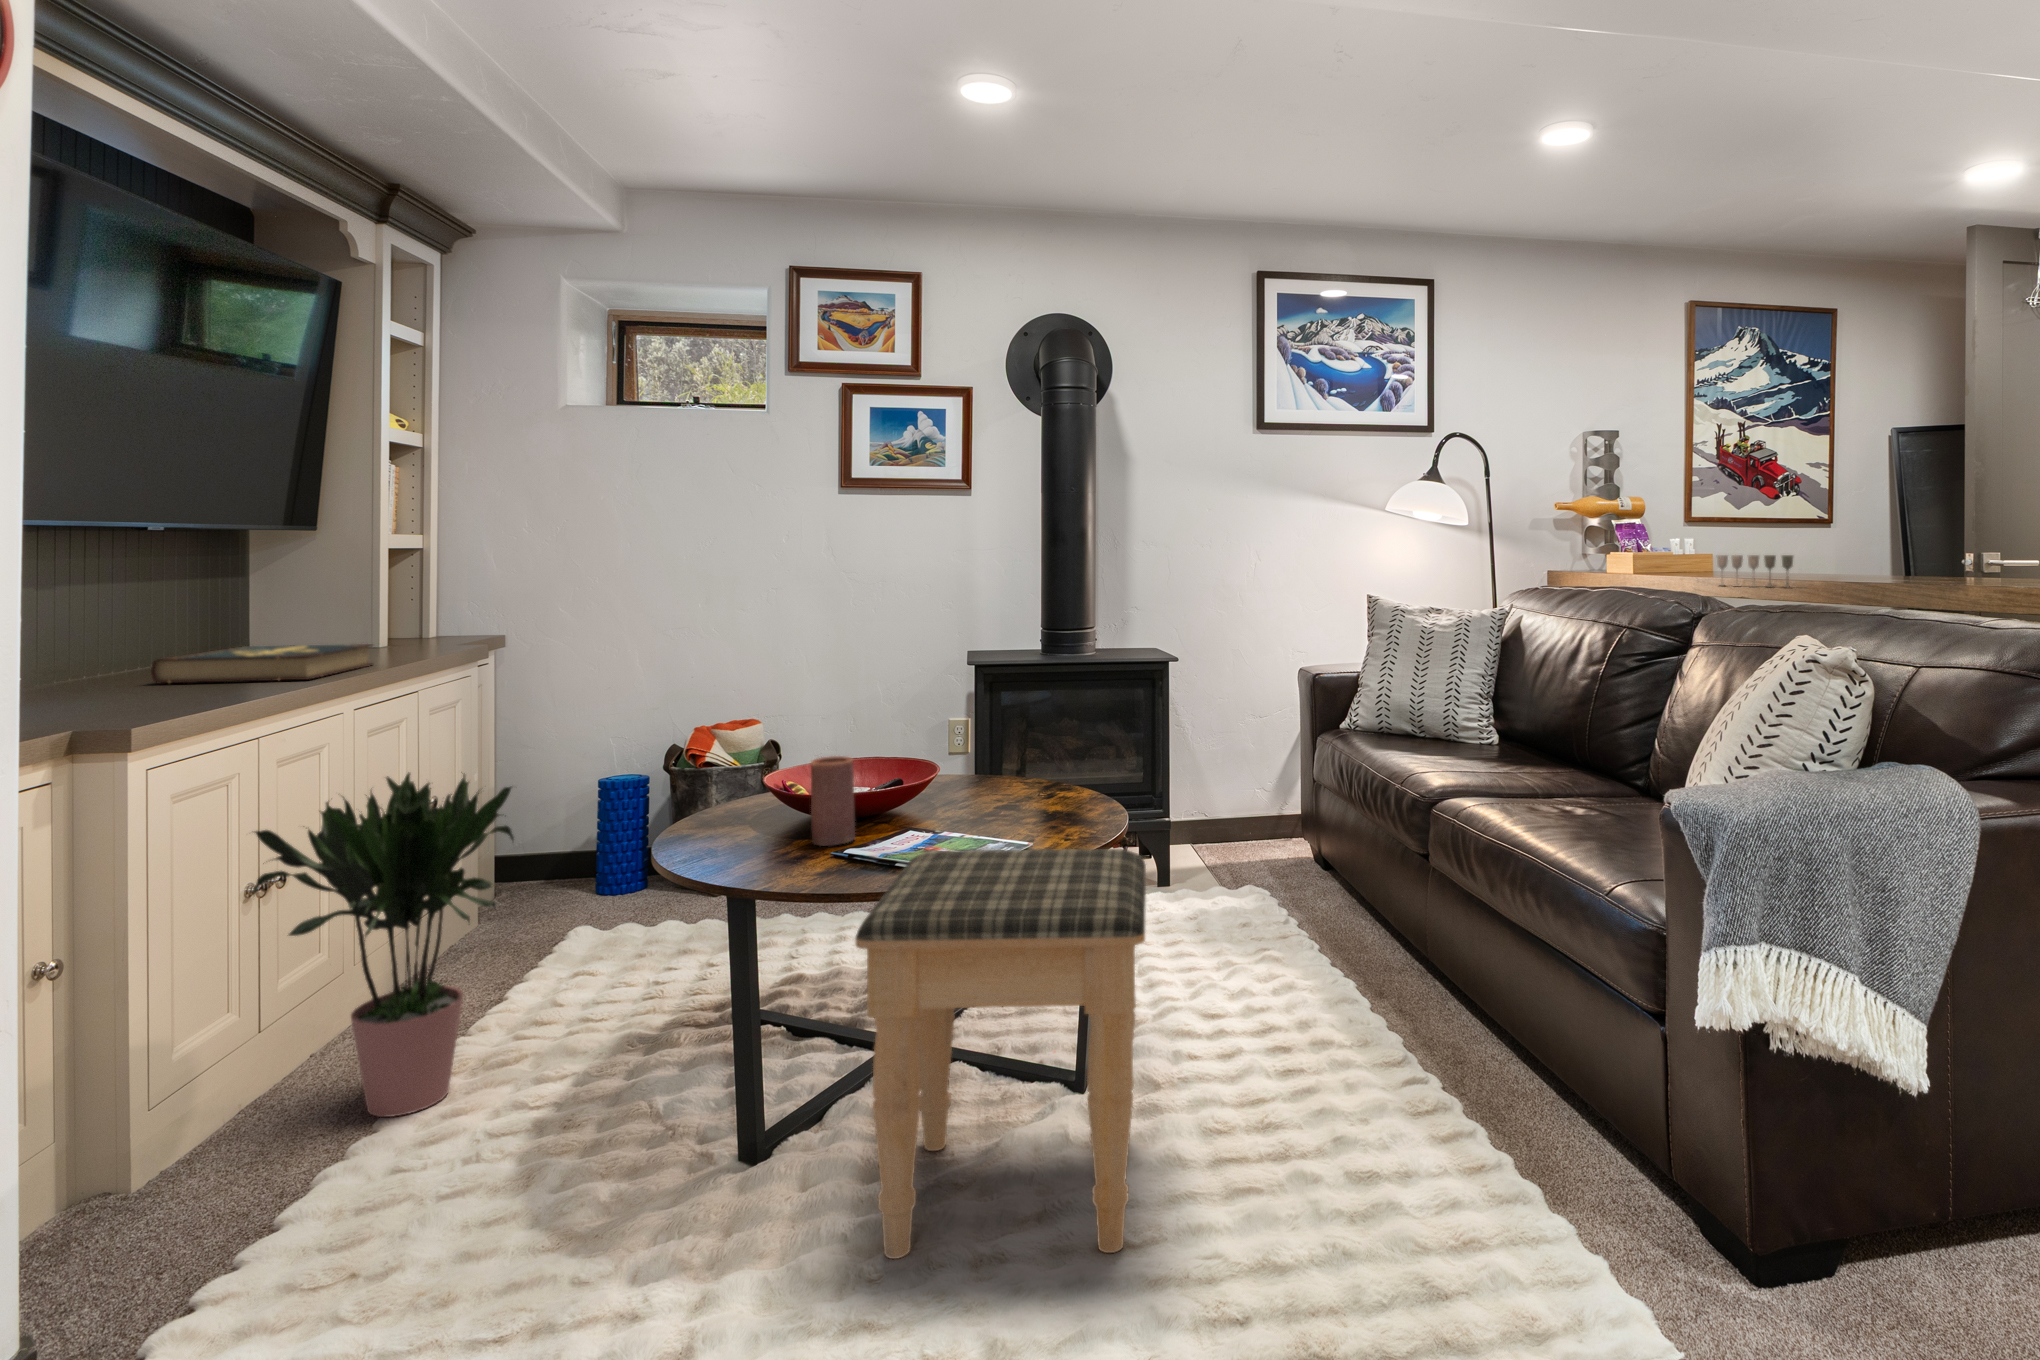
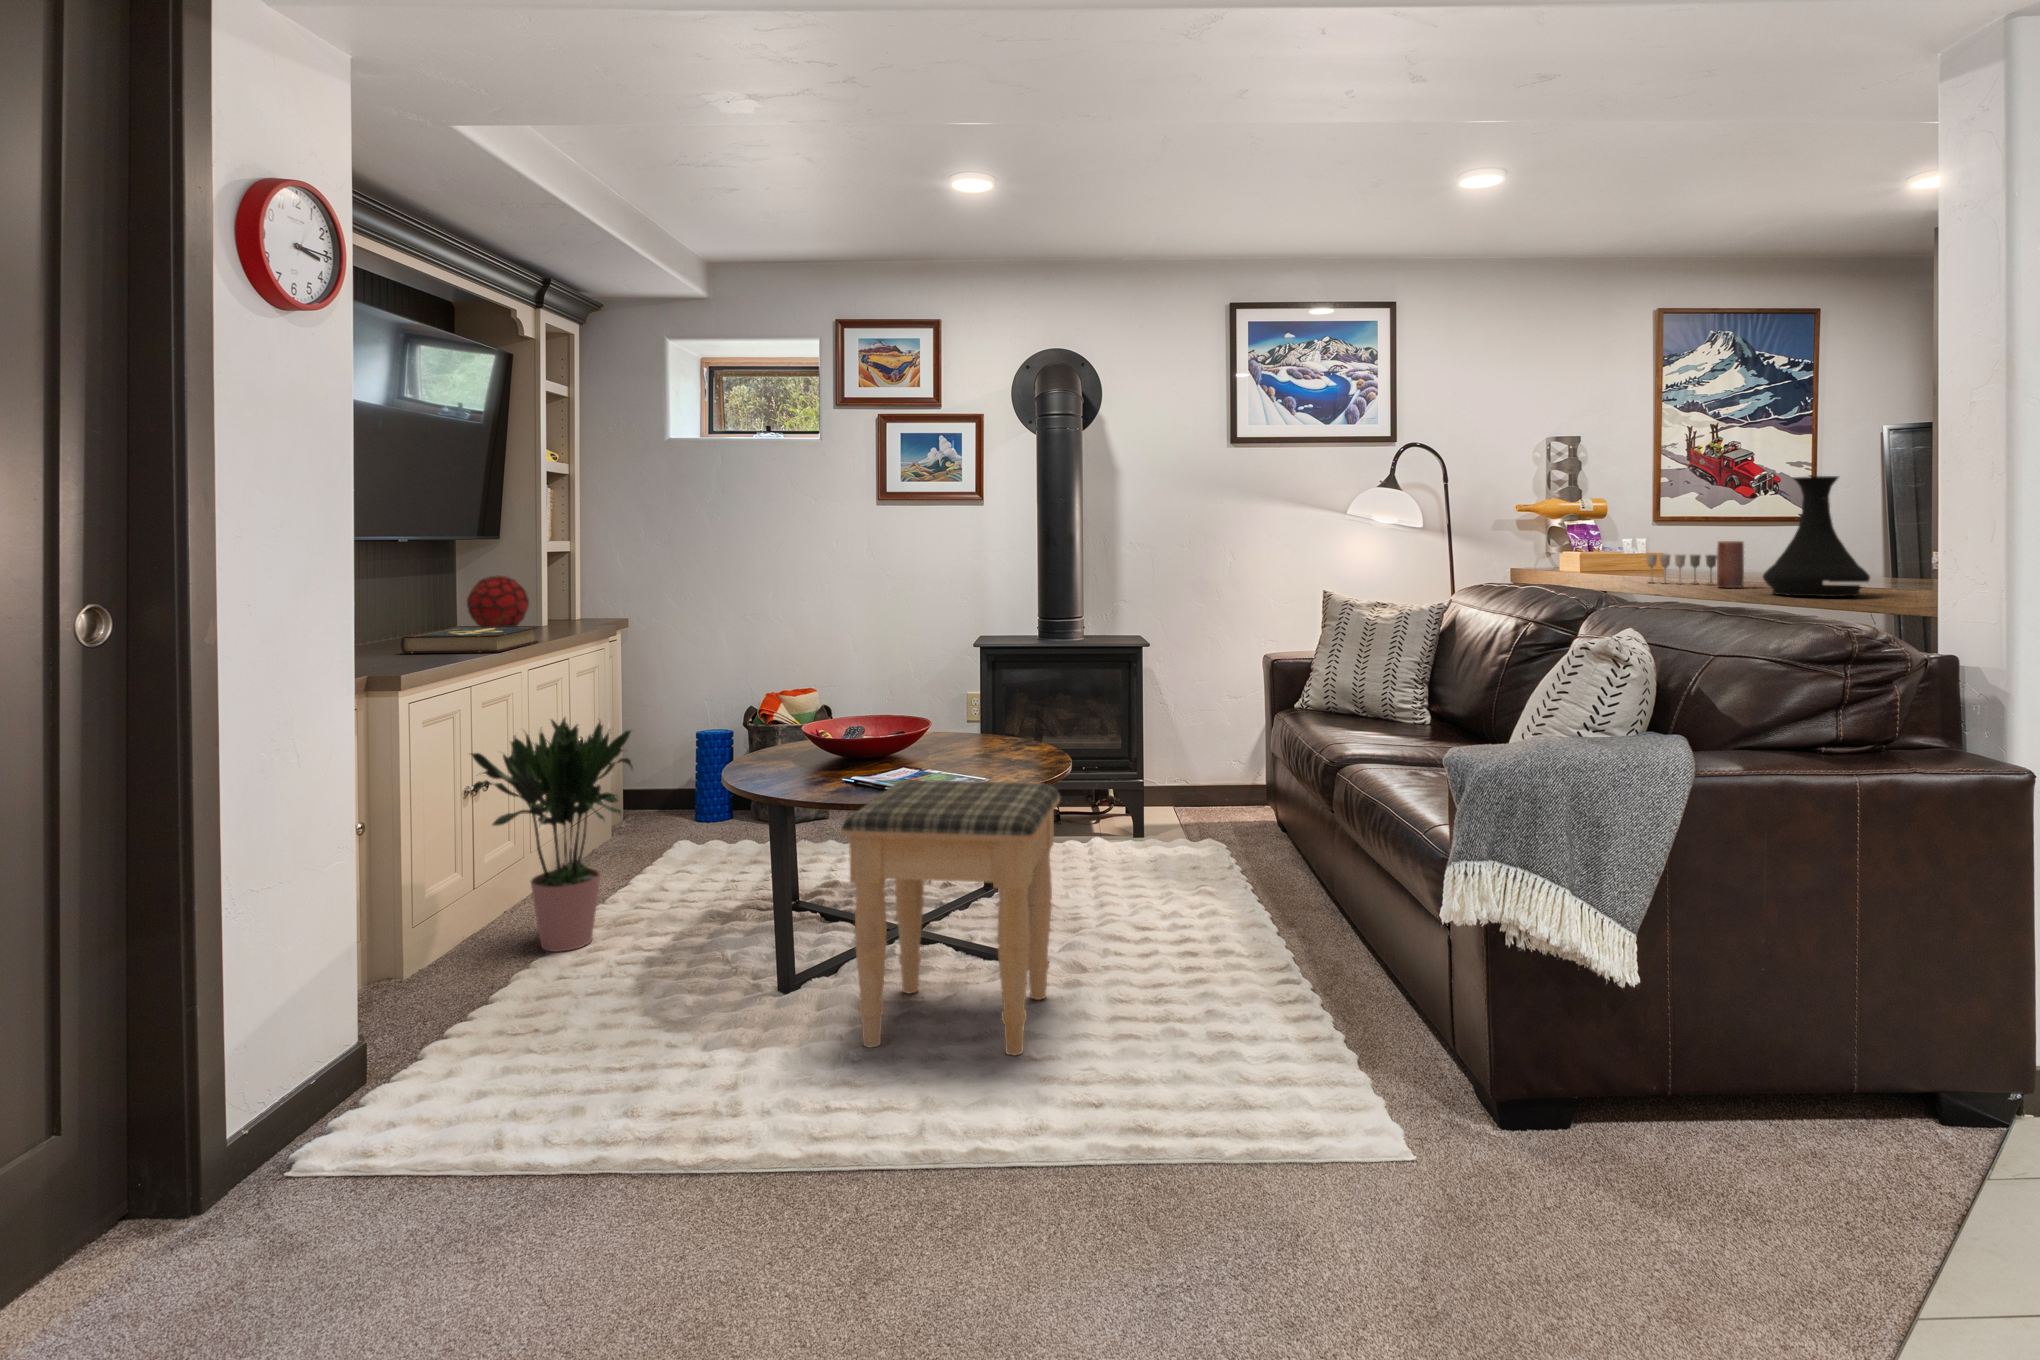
vase: none [1866,467,1983,598] -> present [1763,476,1870,597]
decorative orb: none [269,576,363,651] -> present [467,576,529,627]
candle: present [811,756,855,846] -> present [1717,541,1744,588]

